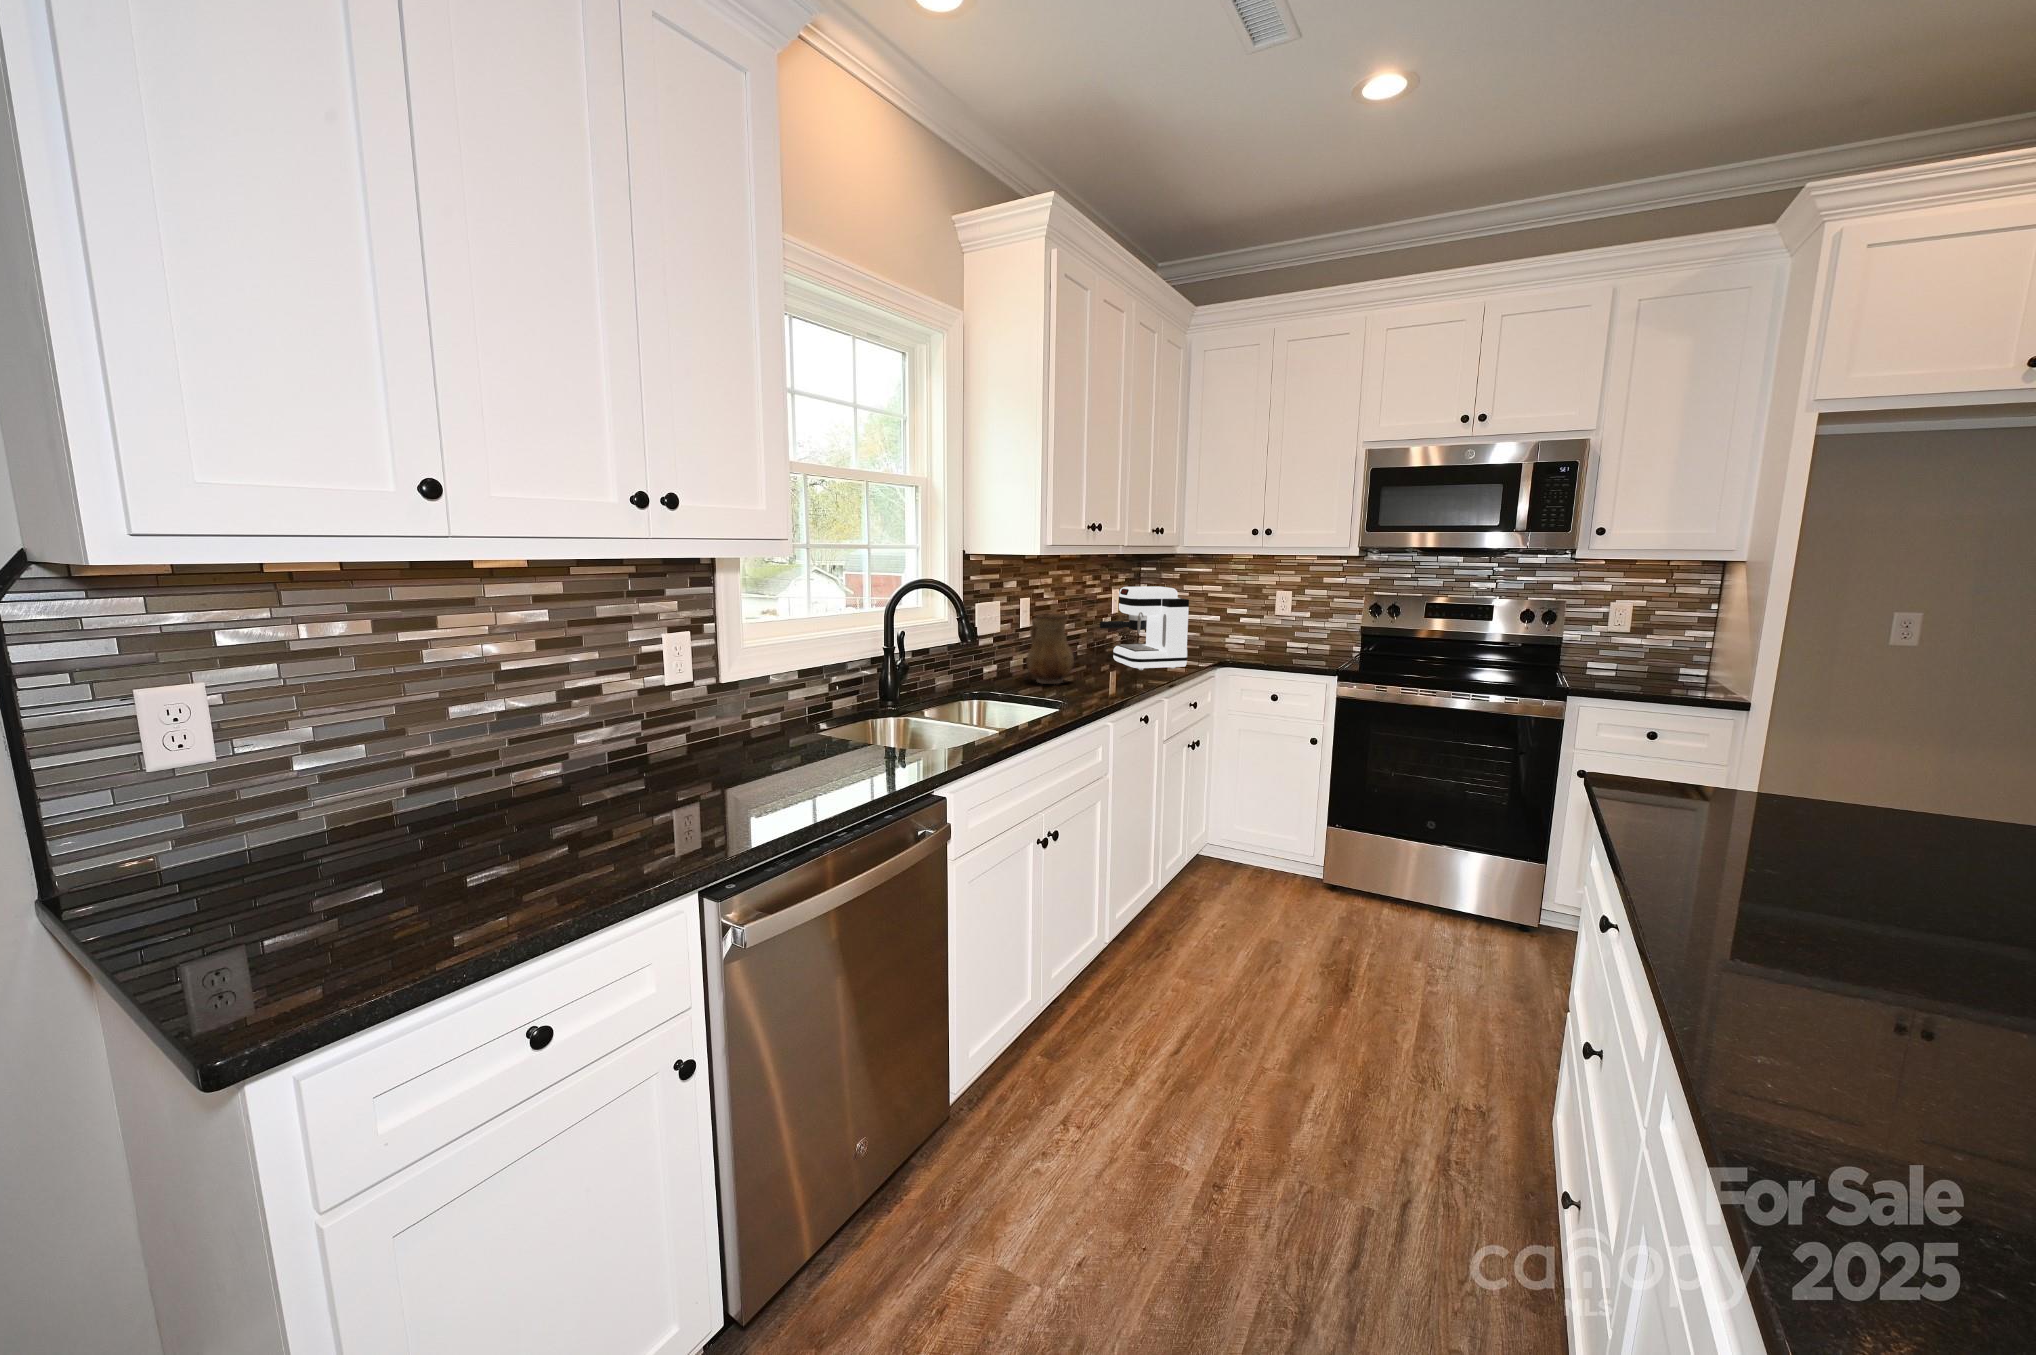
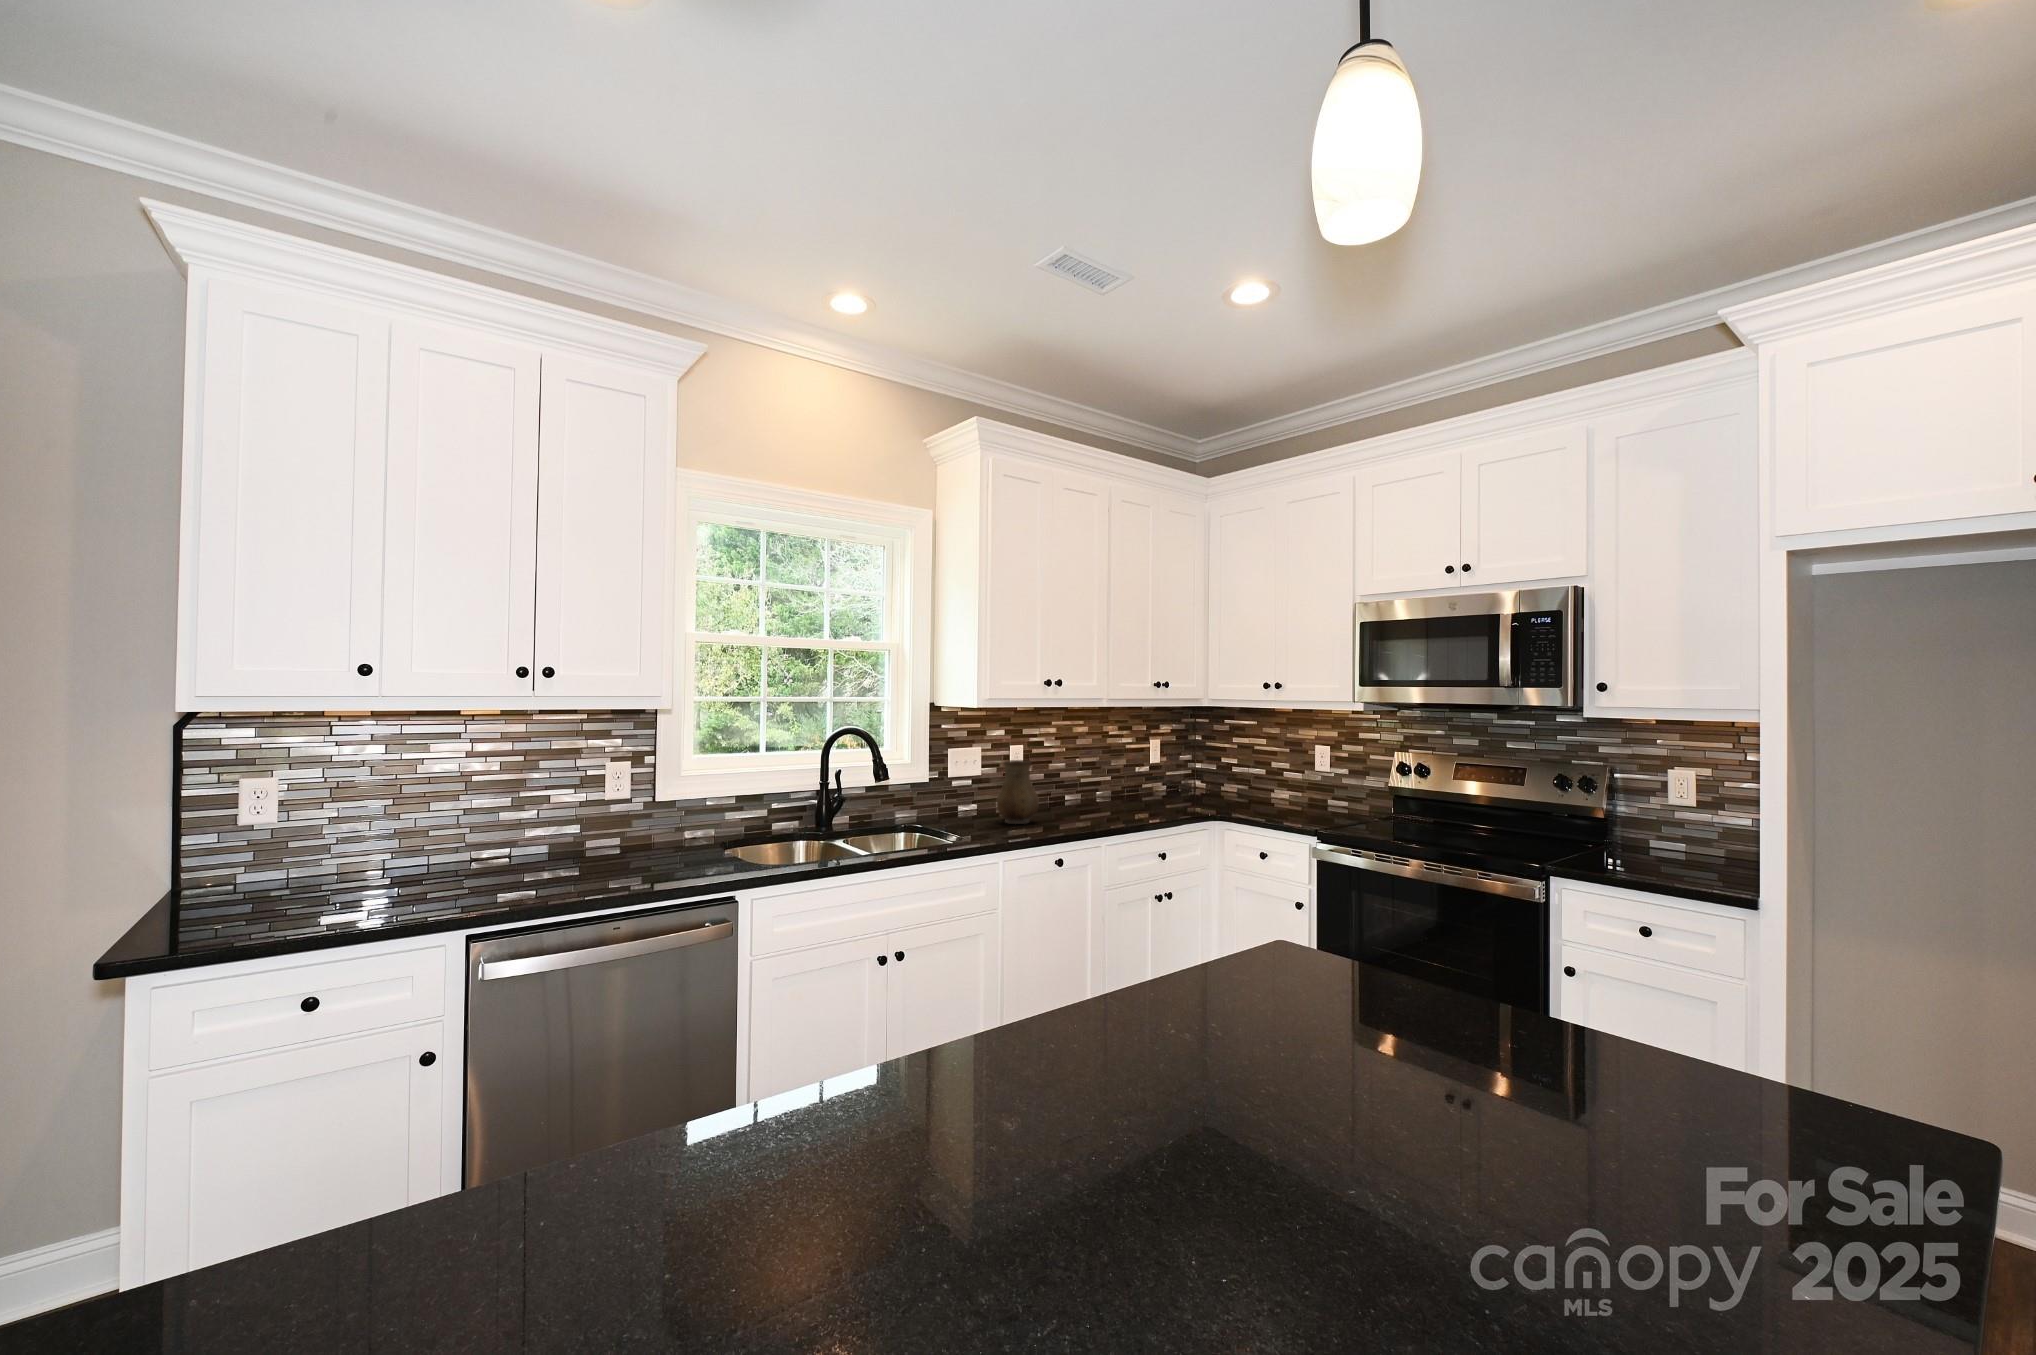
coffee maker: present [1100,586,1189,670] -> none [1100,738,1175,819]

